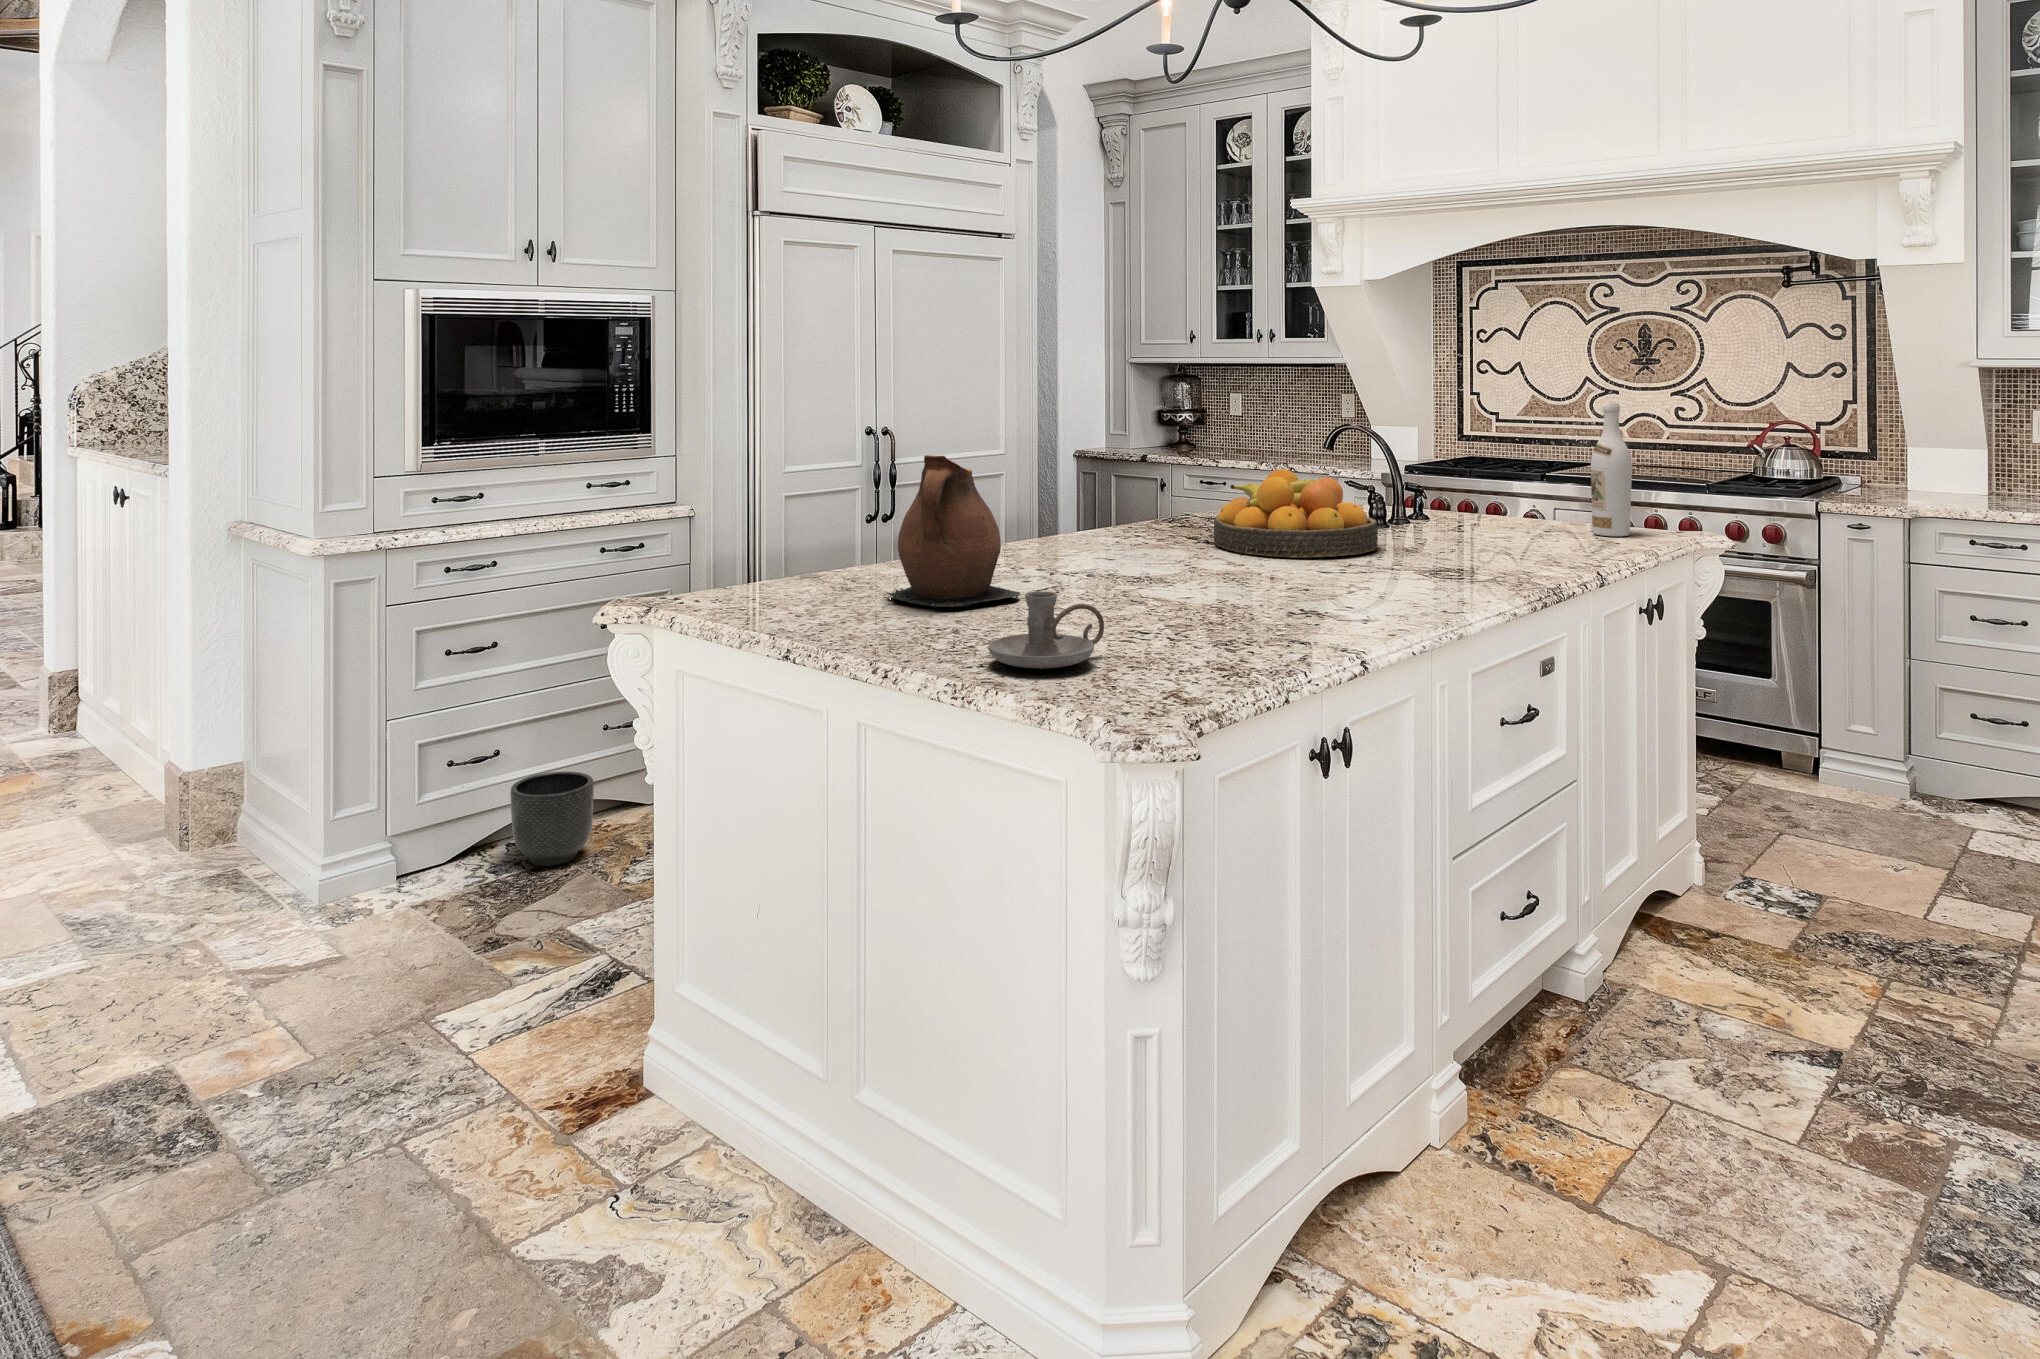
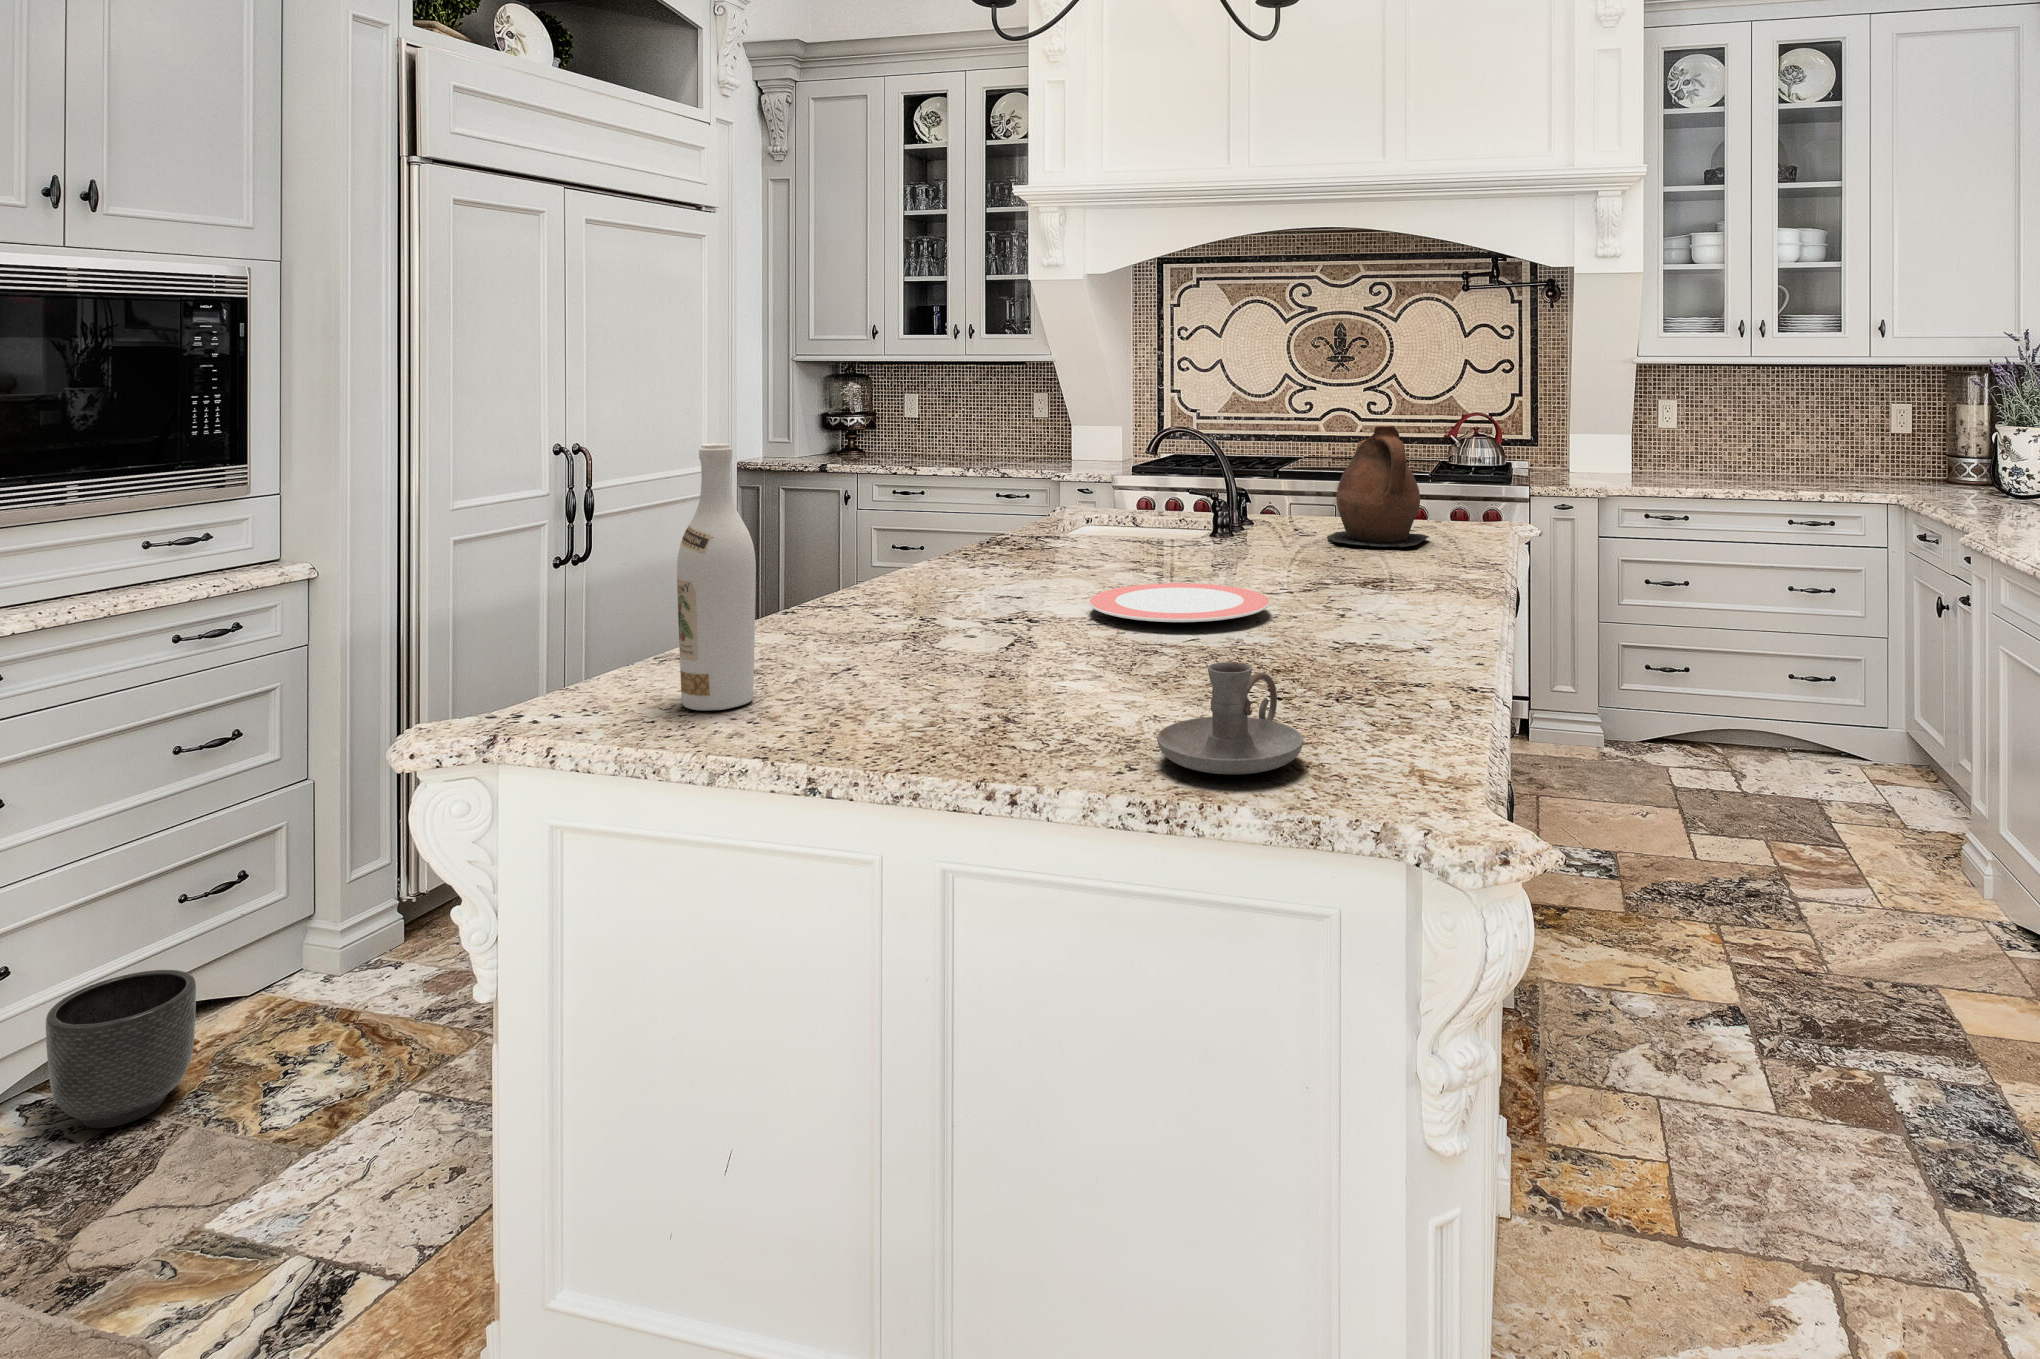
wine bottle: present [1591,403,1632,536] -> present [677,443,756,711]
ceramic pitcher: present [884,455,1020,607] -> present [1327,426,1430,547]
fruit bowl: present [1214,469,1378,558] -> none [1112,476,1296,577]
plate: none [1120,556,1271,583] -> present [1089,583,1270,622]

